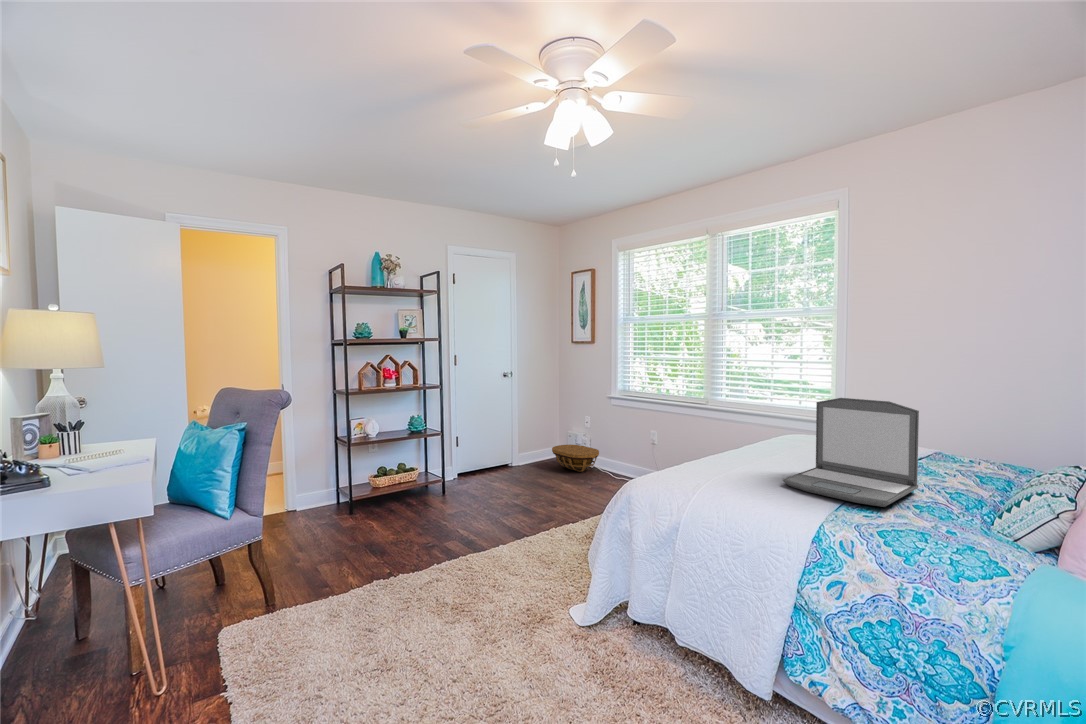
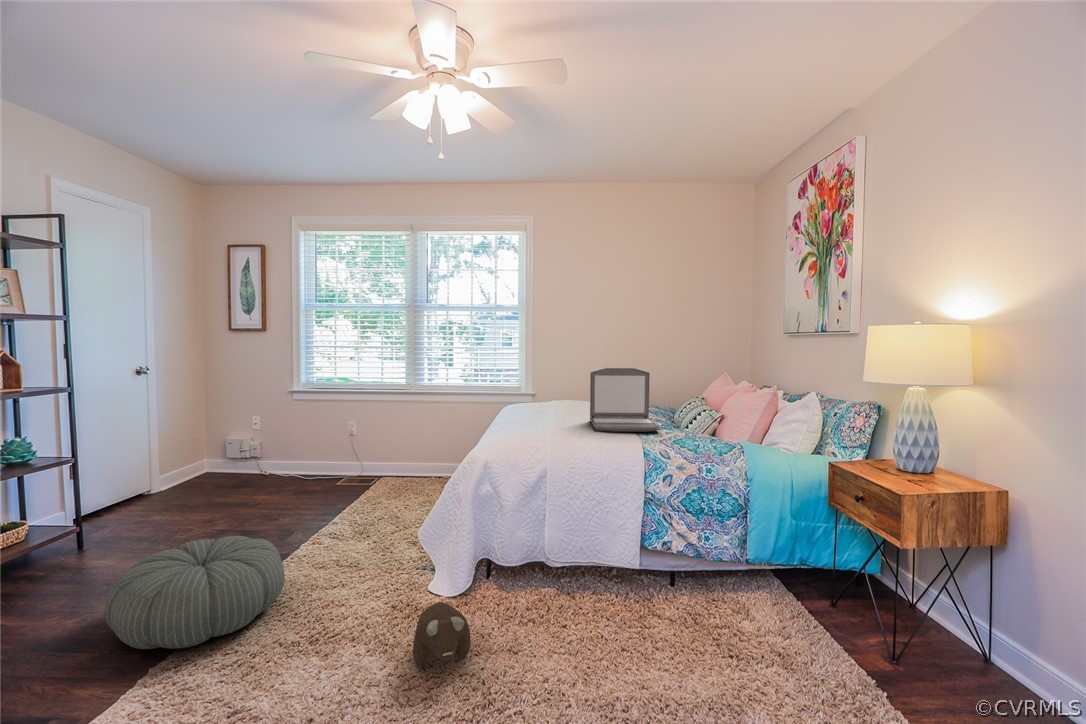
basket: present [552,445,599,472] -> none [214,453,284,483]
pouf: none [380,500,489,571] -> present [105,536,285,649]
plush toy: none [457,610,523,675] -> present [413,602,471,668]

